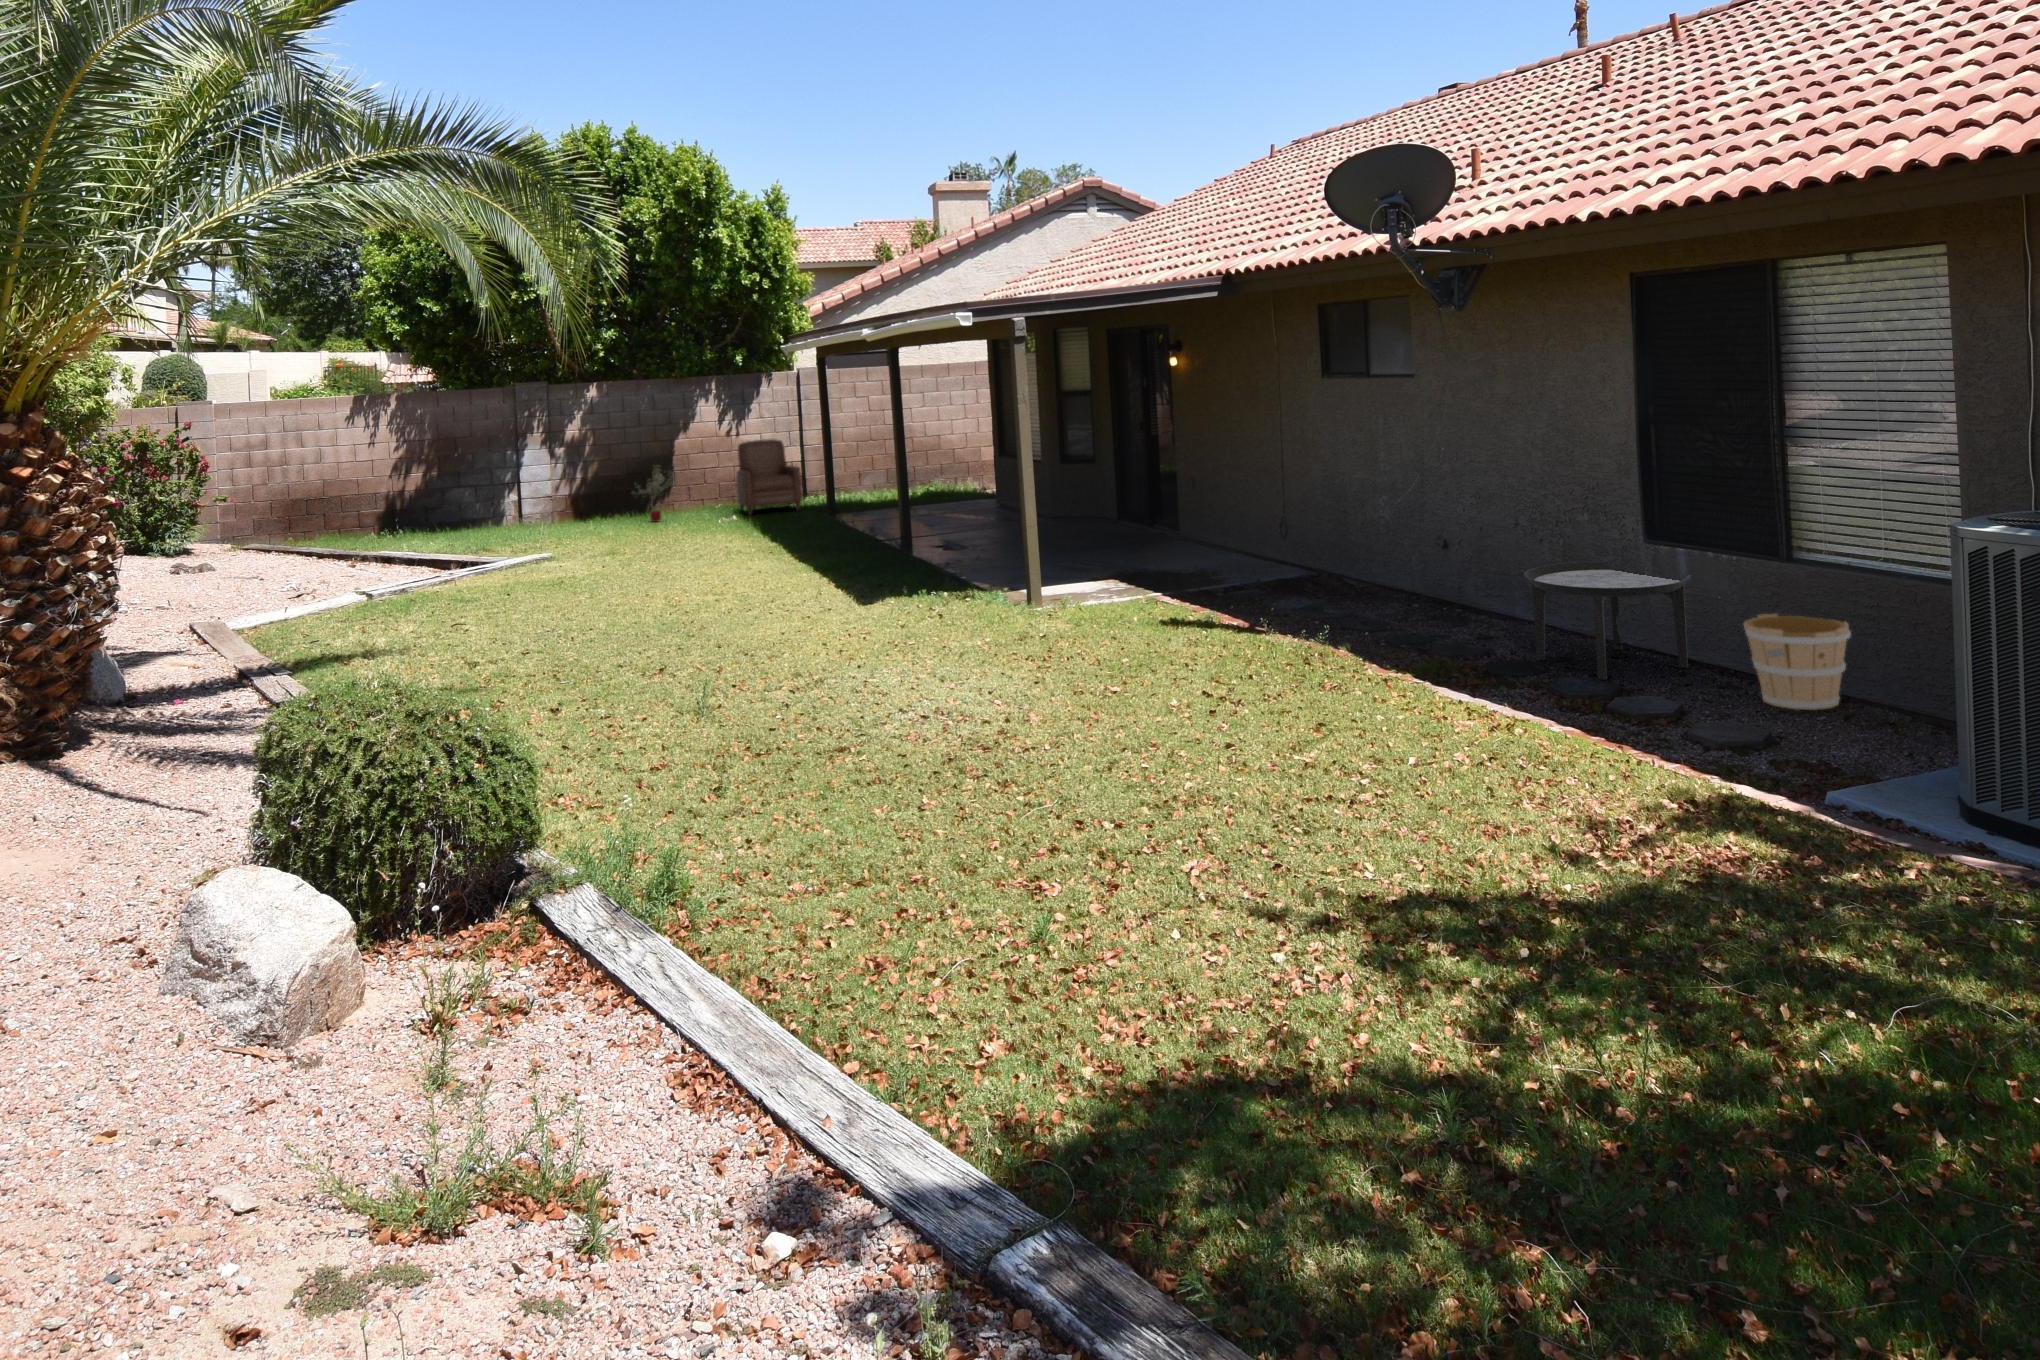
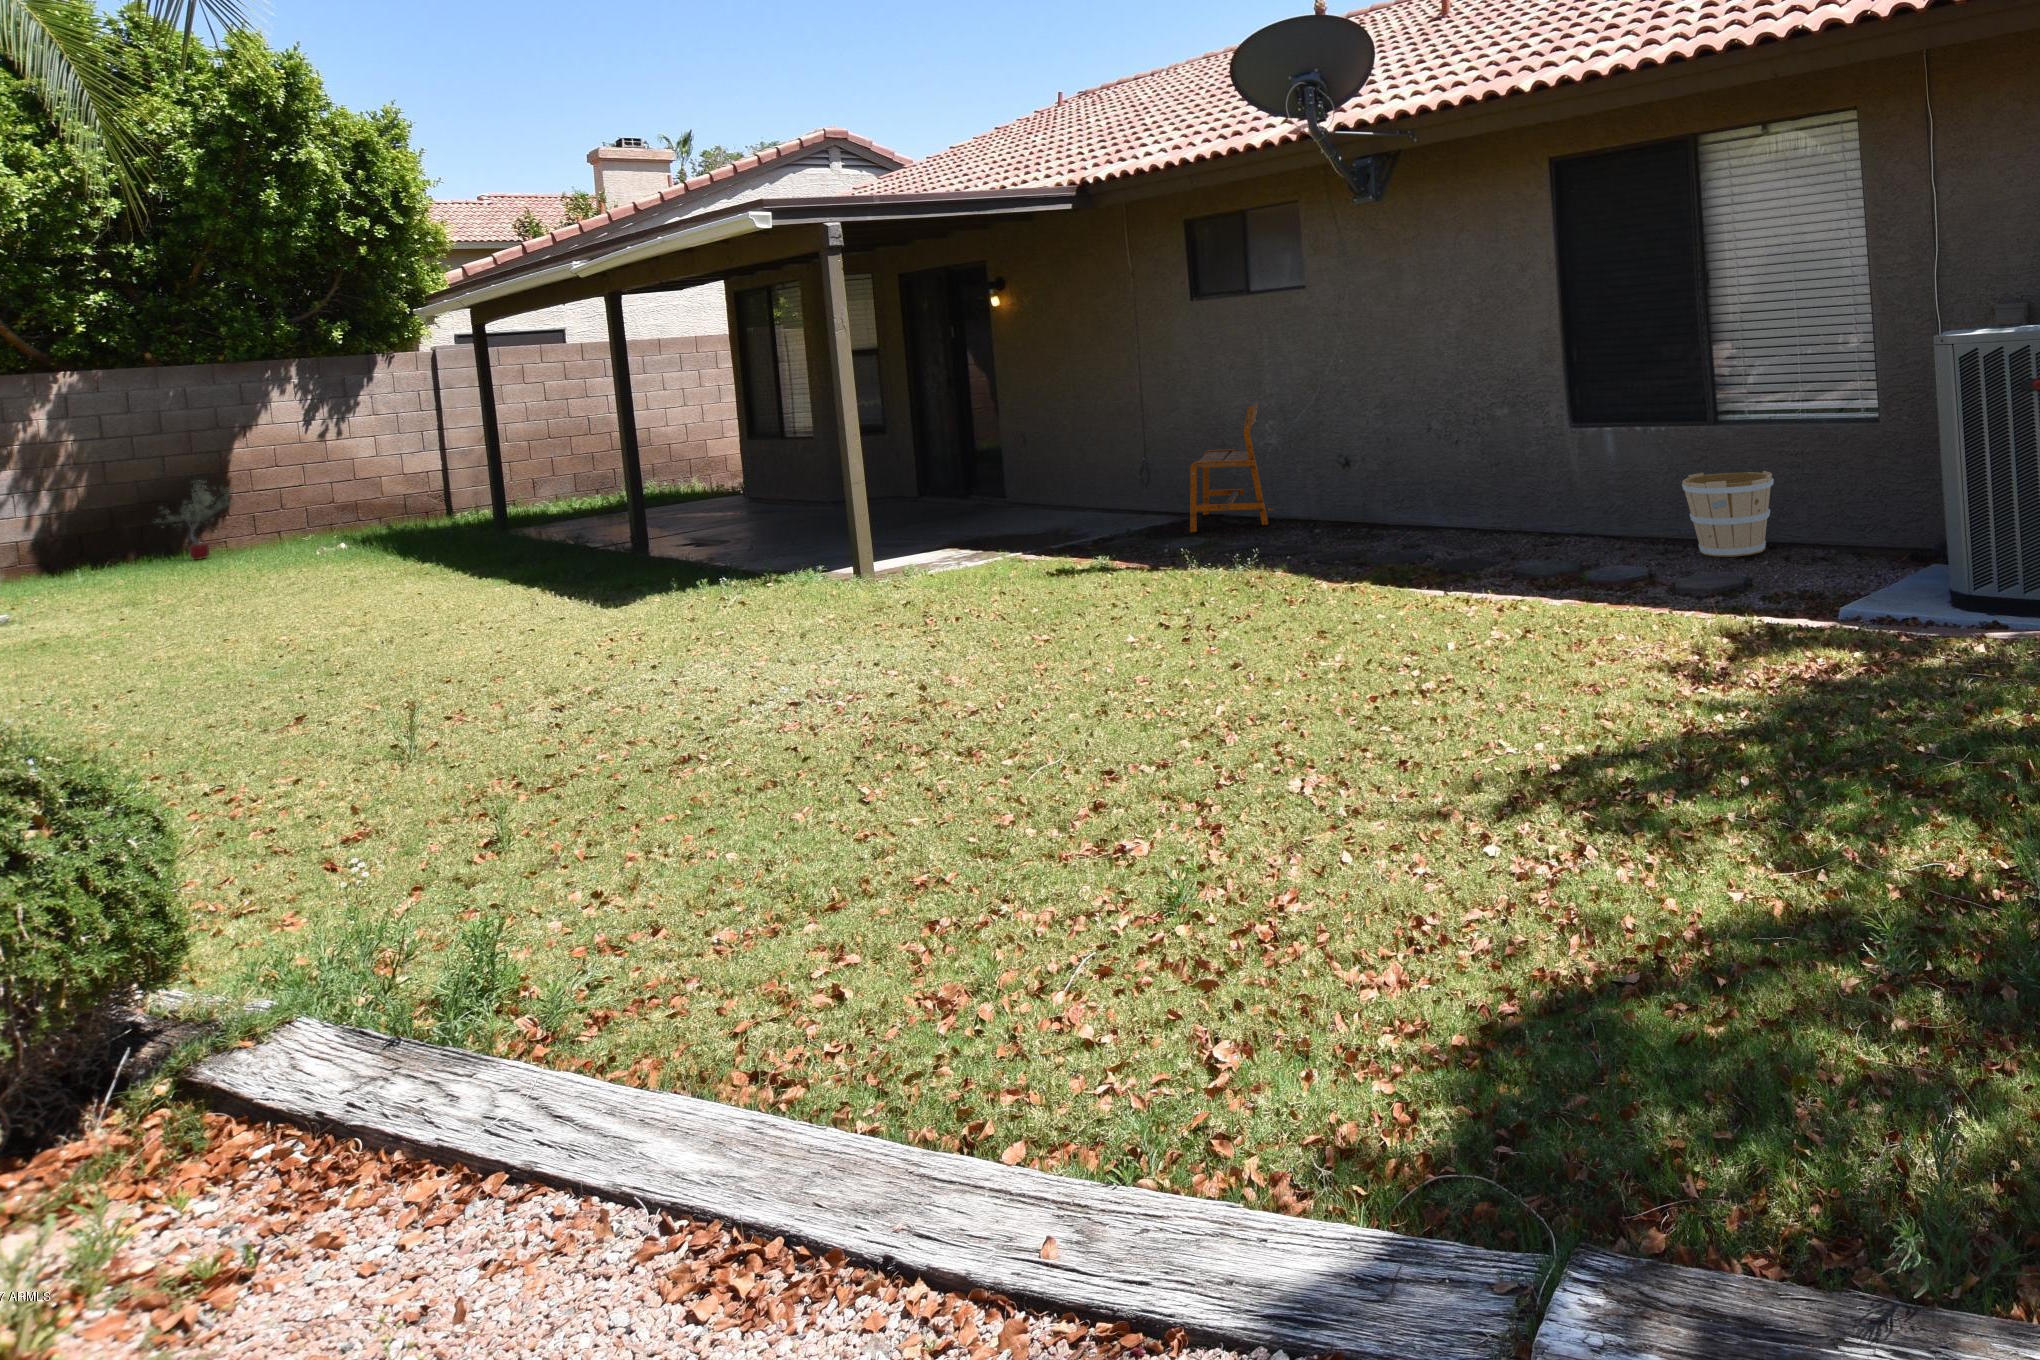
chair: present [736,439,802,515] -> none [339,439,450,539]
bench: none [1305,473,1399,597] -> present [1190,402,1274,532]
round table: present [1524,562,1691,680] -> none [1461,448,1615,558]

